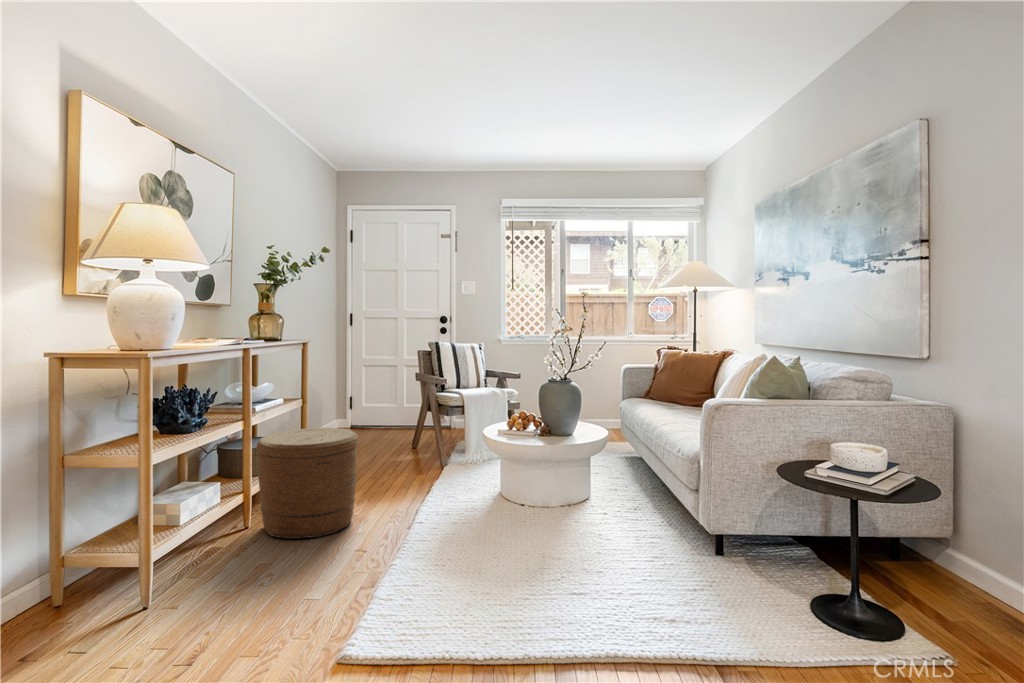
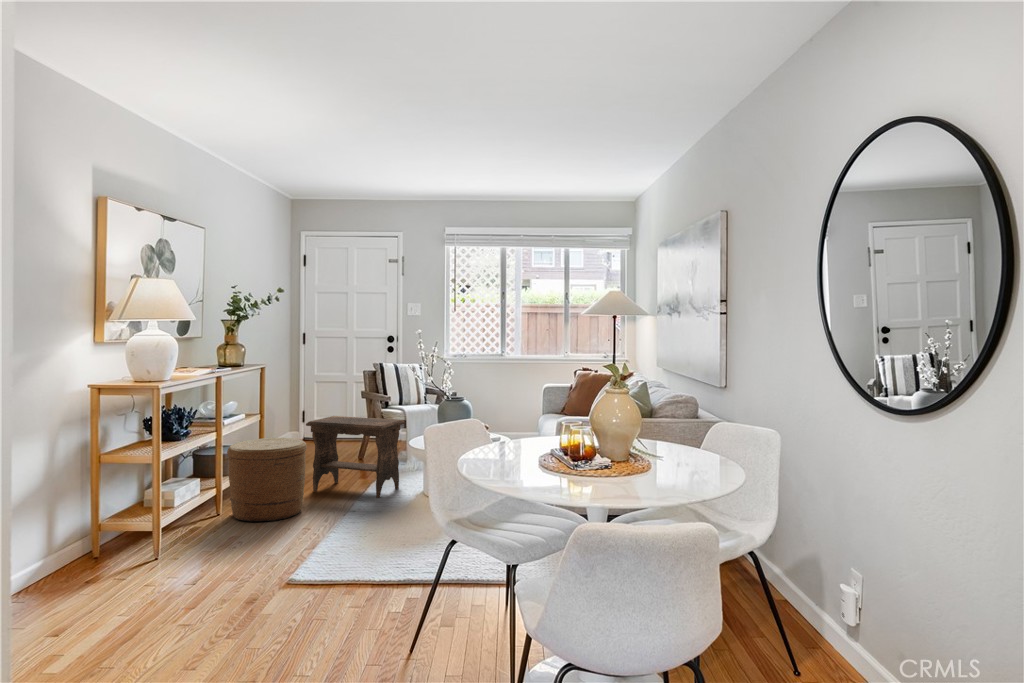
footstool: none [356,401,475,502] -> present [306,416,405,498]

